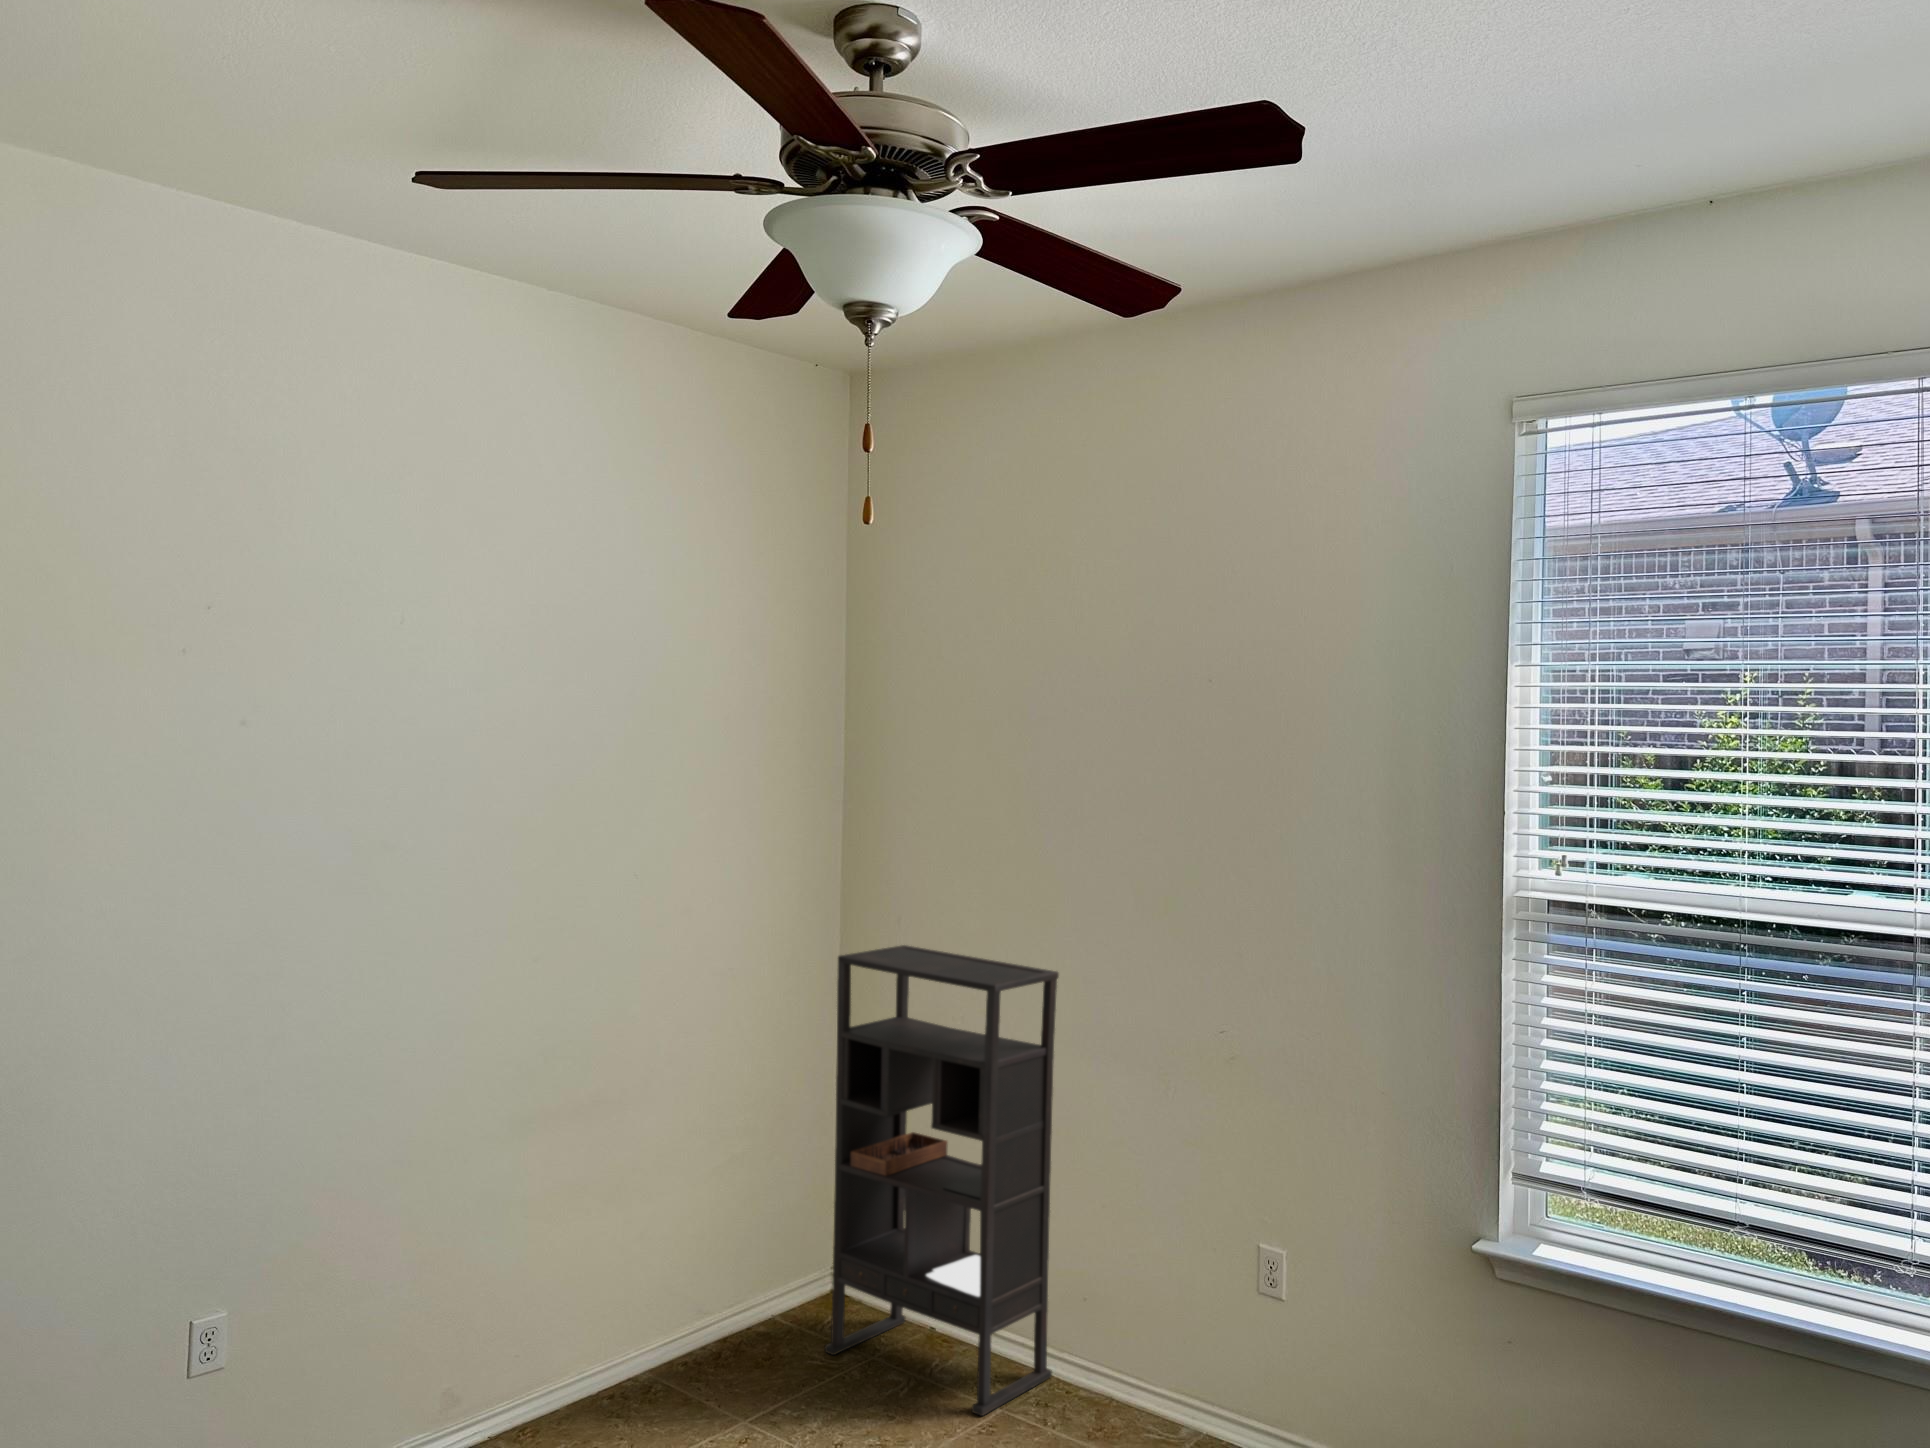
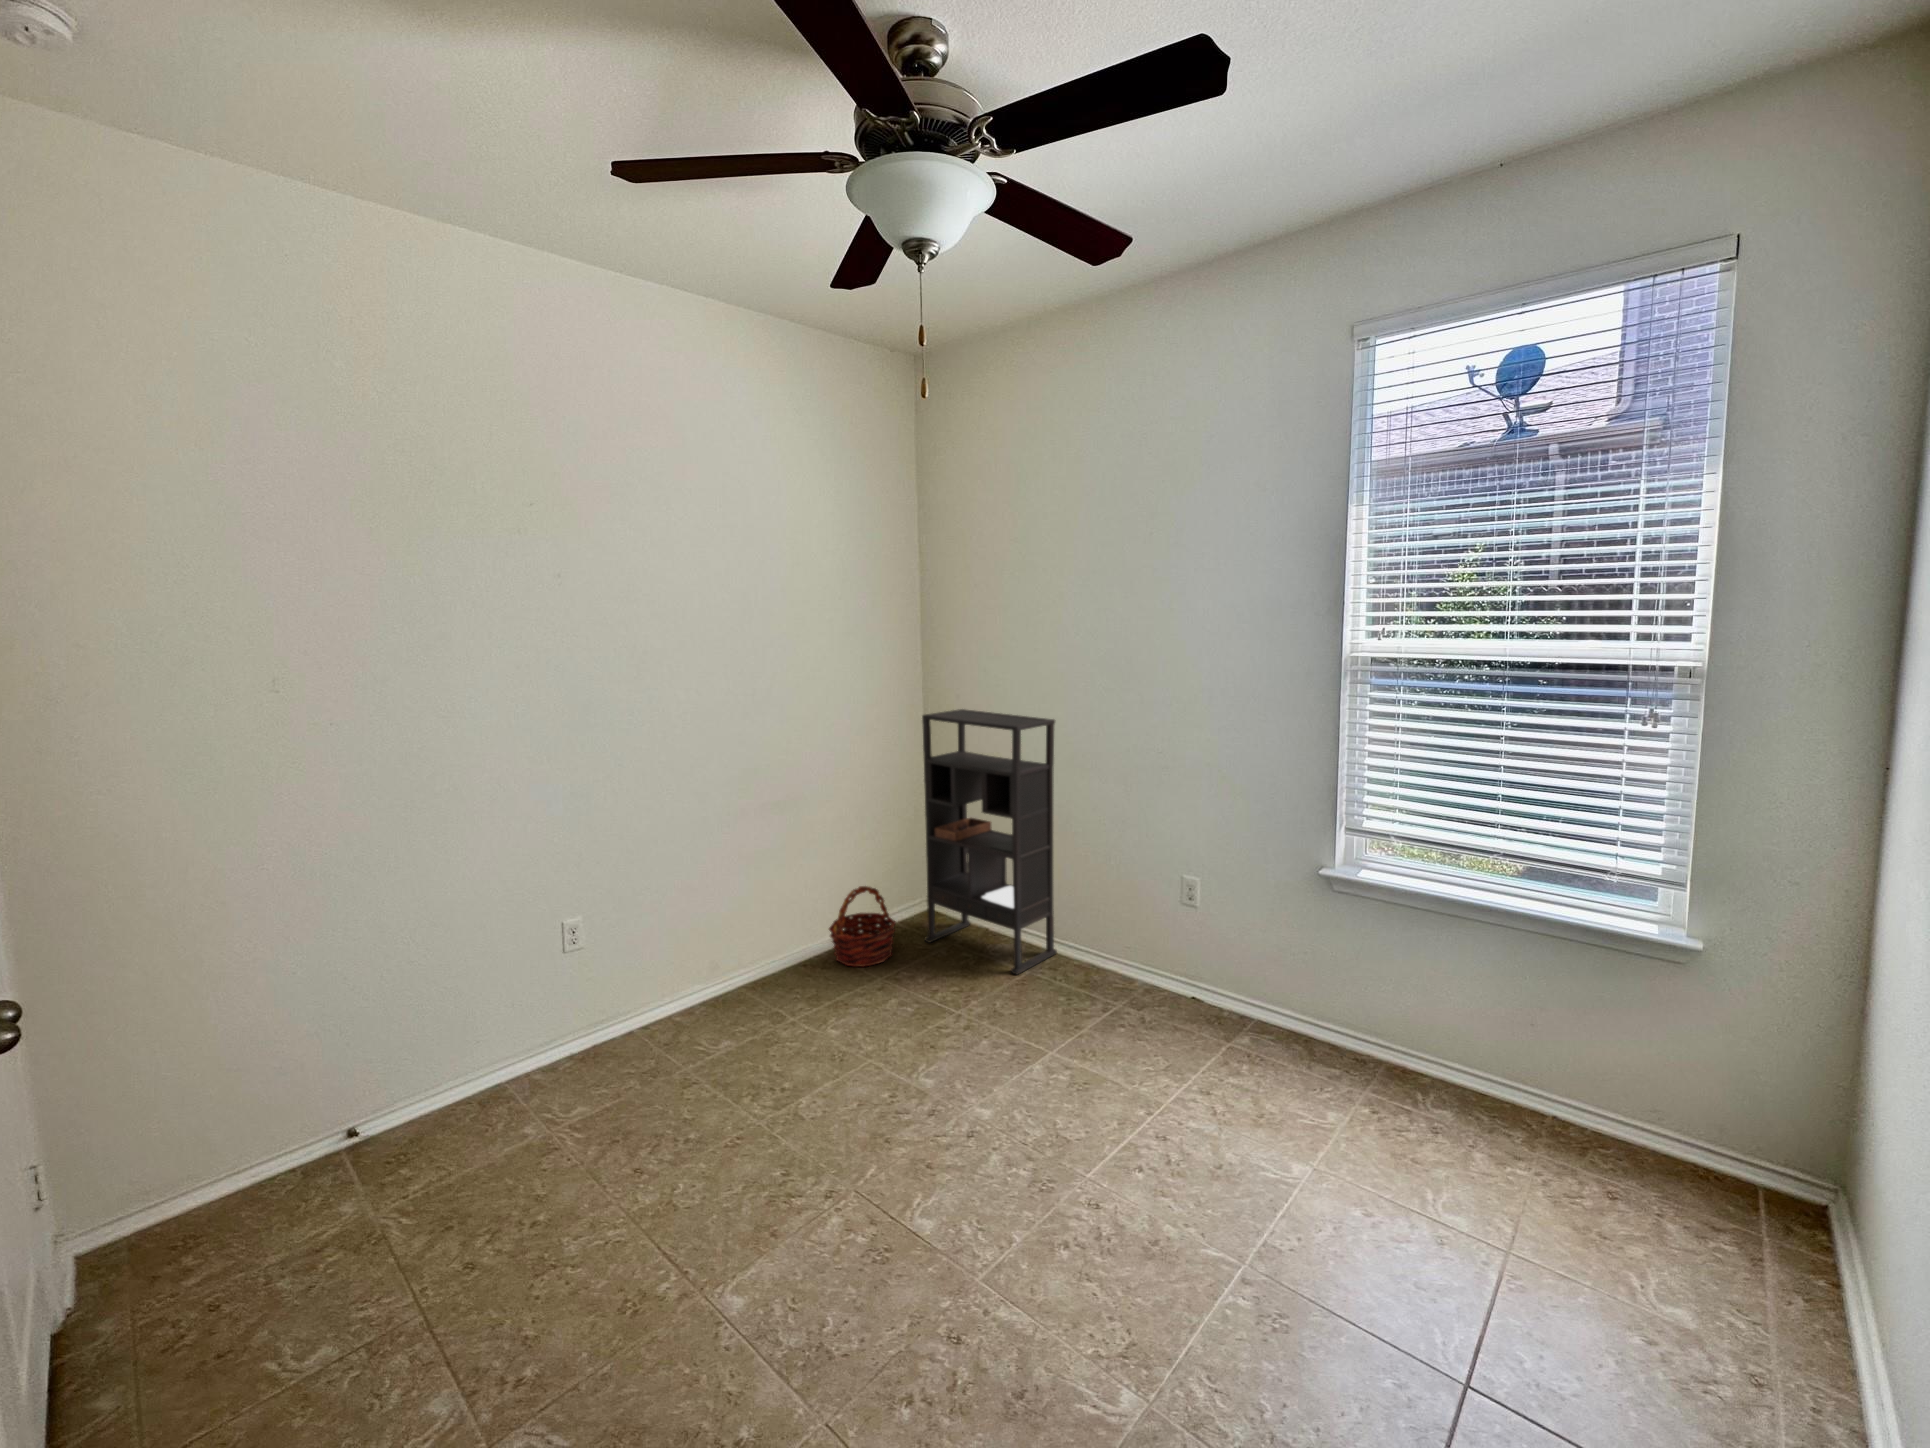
basket: none [658,1253,778,1400] -> present [829,886,896,966]

